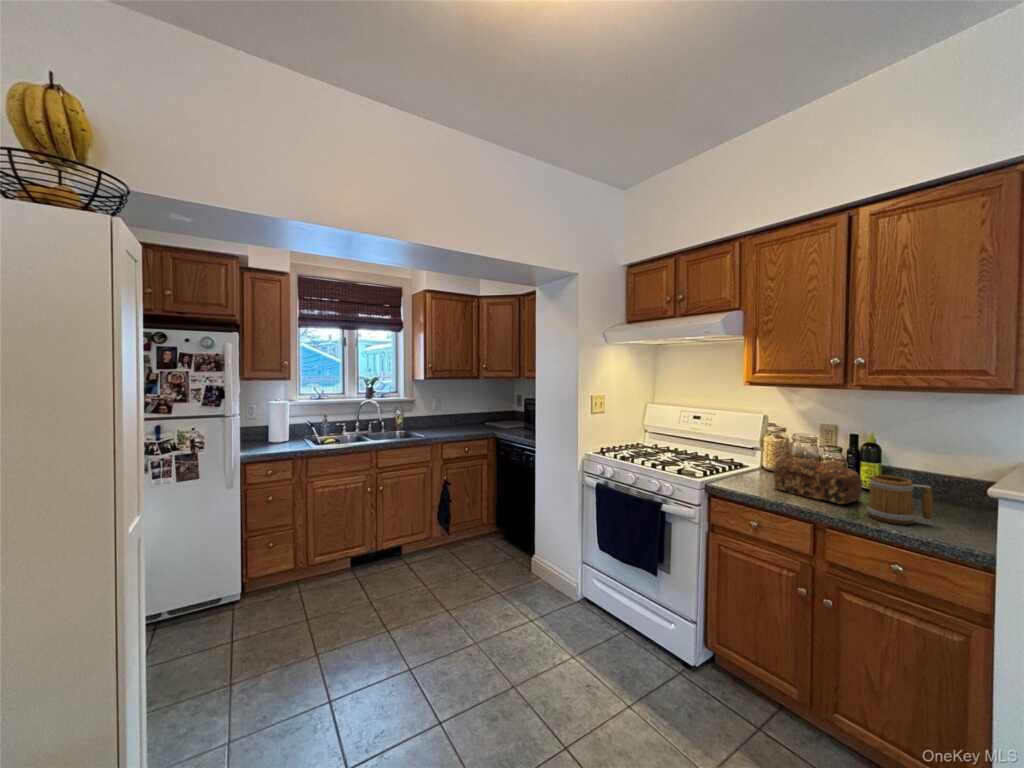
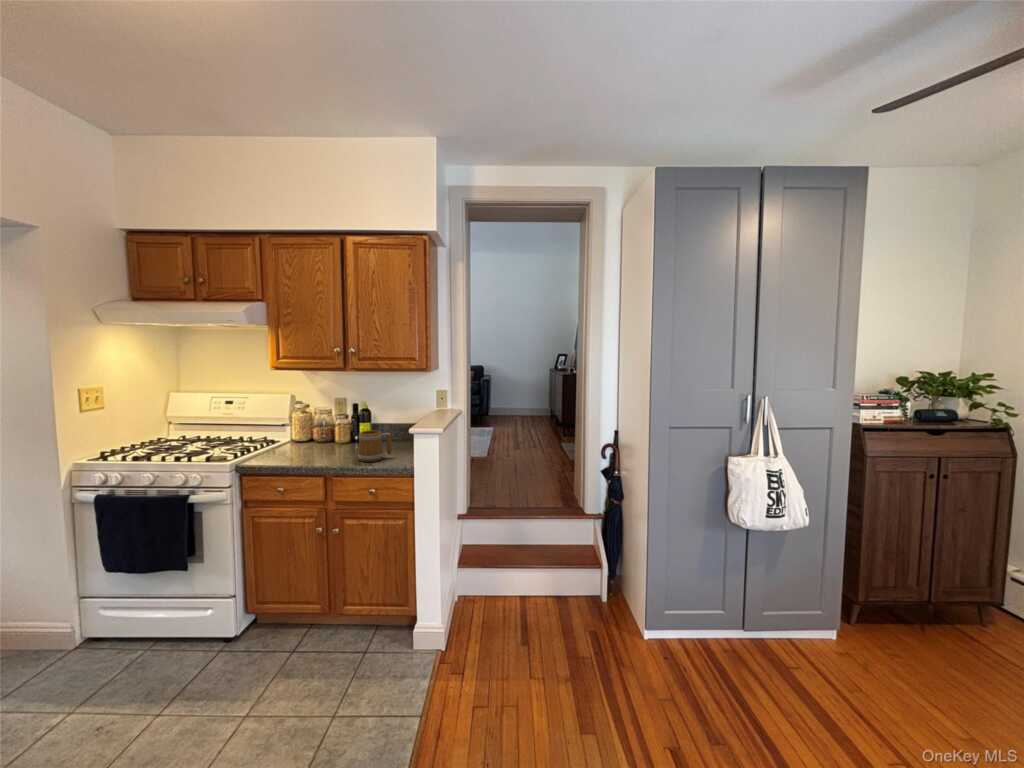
bread loaf: present [774,457,862,504] -> none [297,428,357,457]

